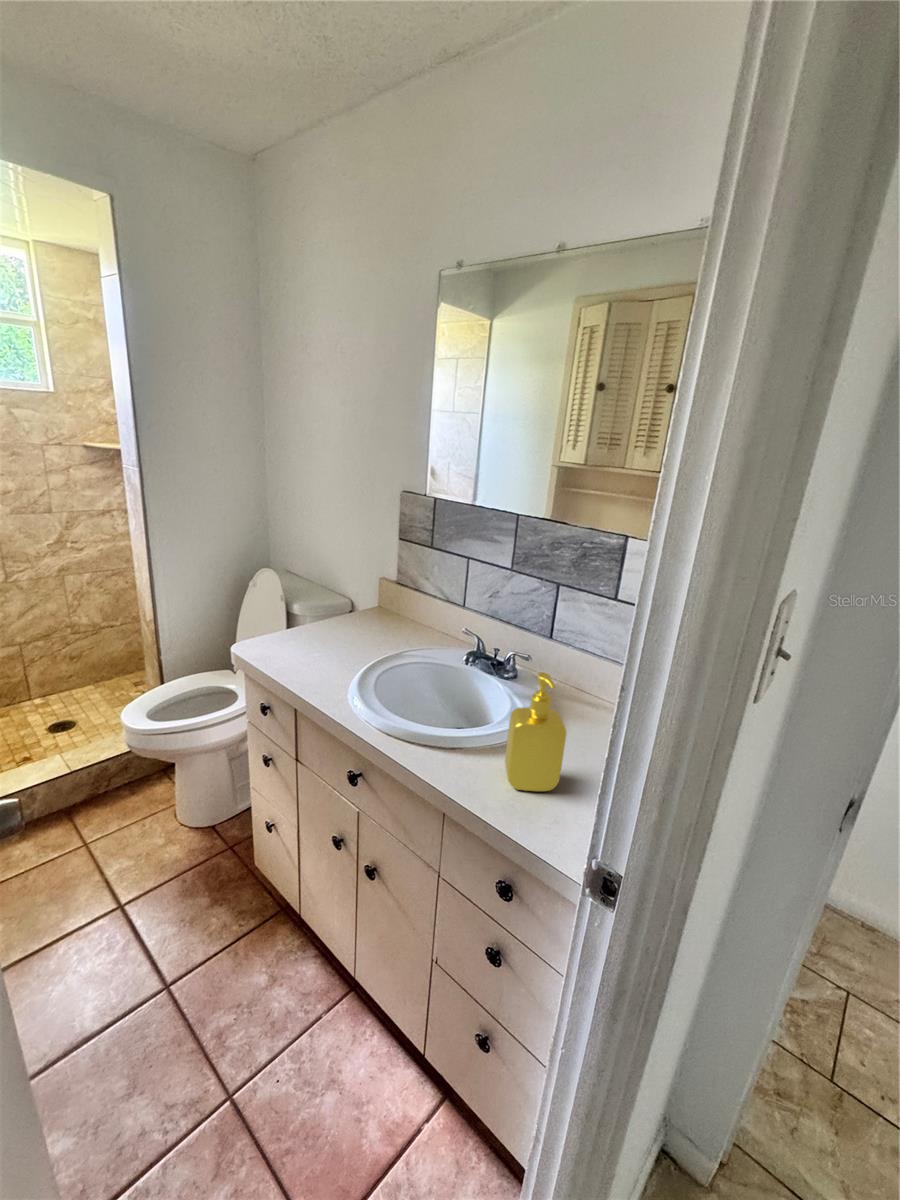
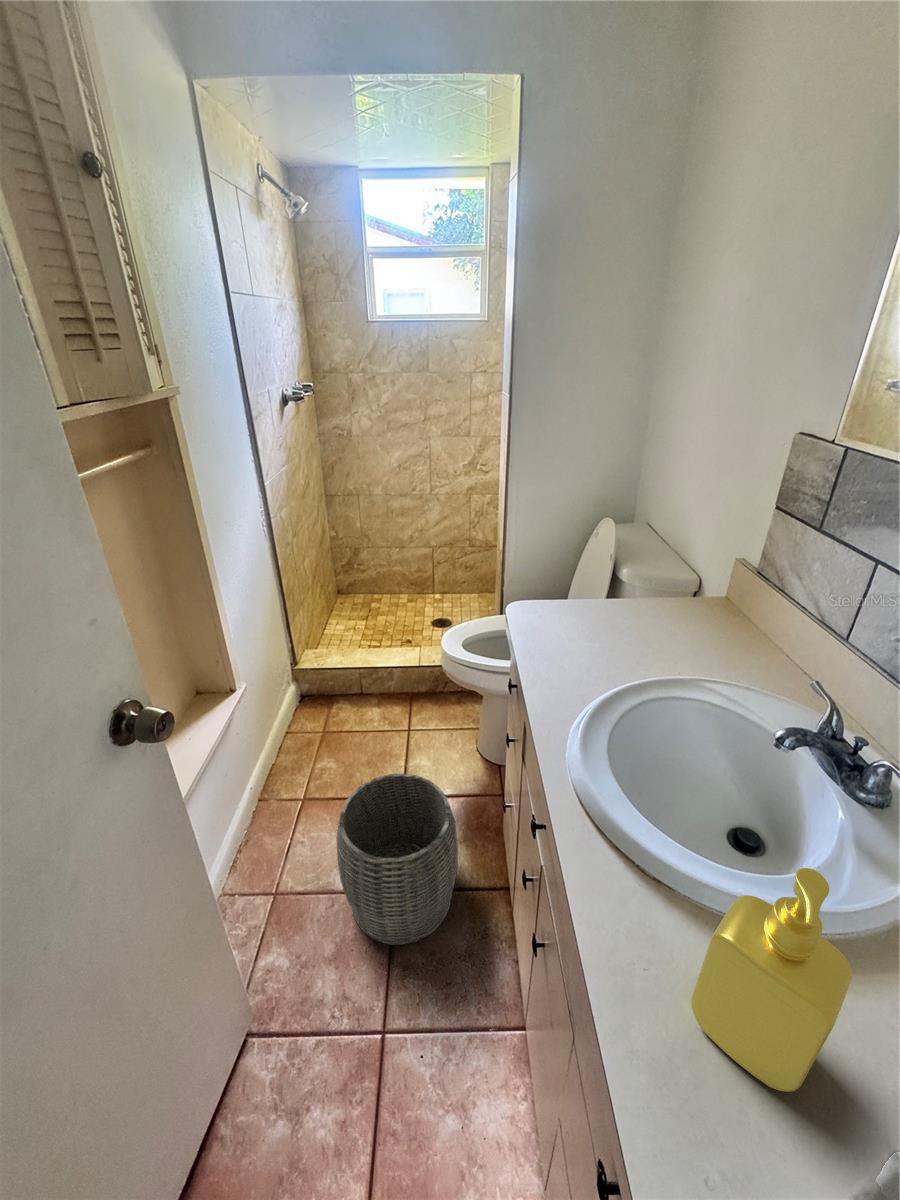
woven basket: none [89,848,236,1045] -> present [336,773,458,945]

